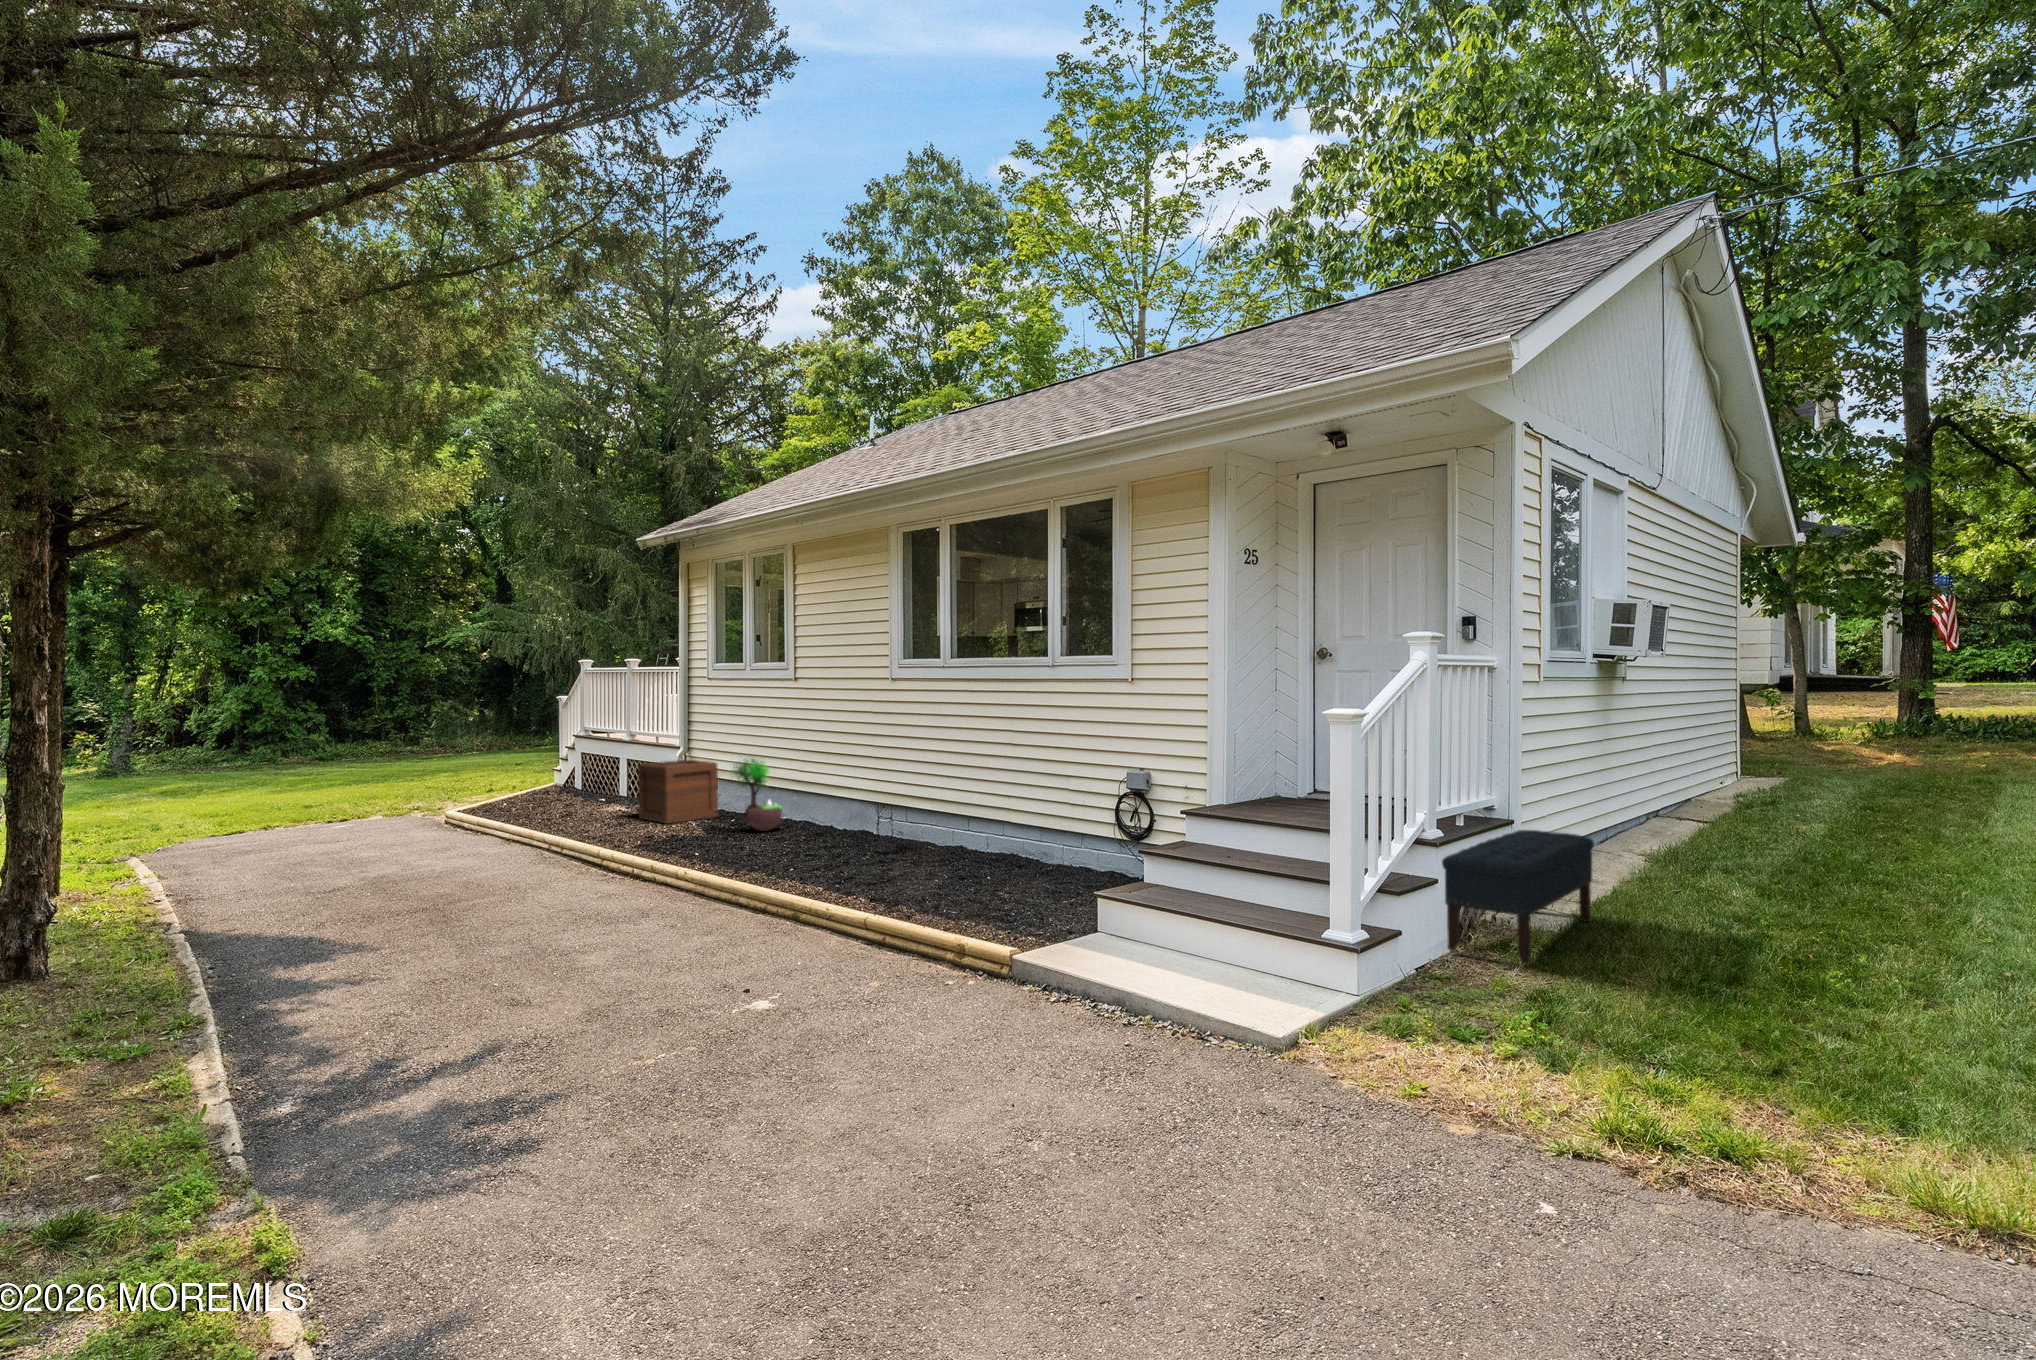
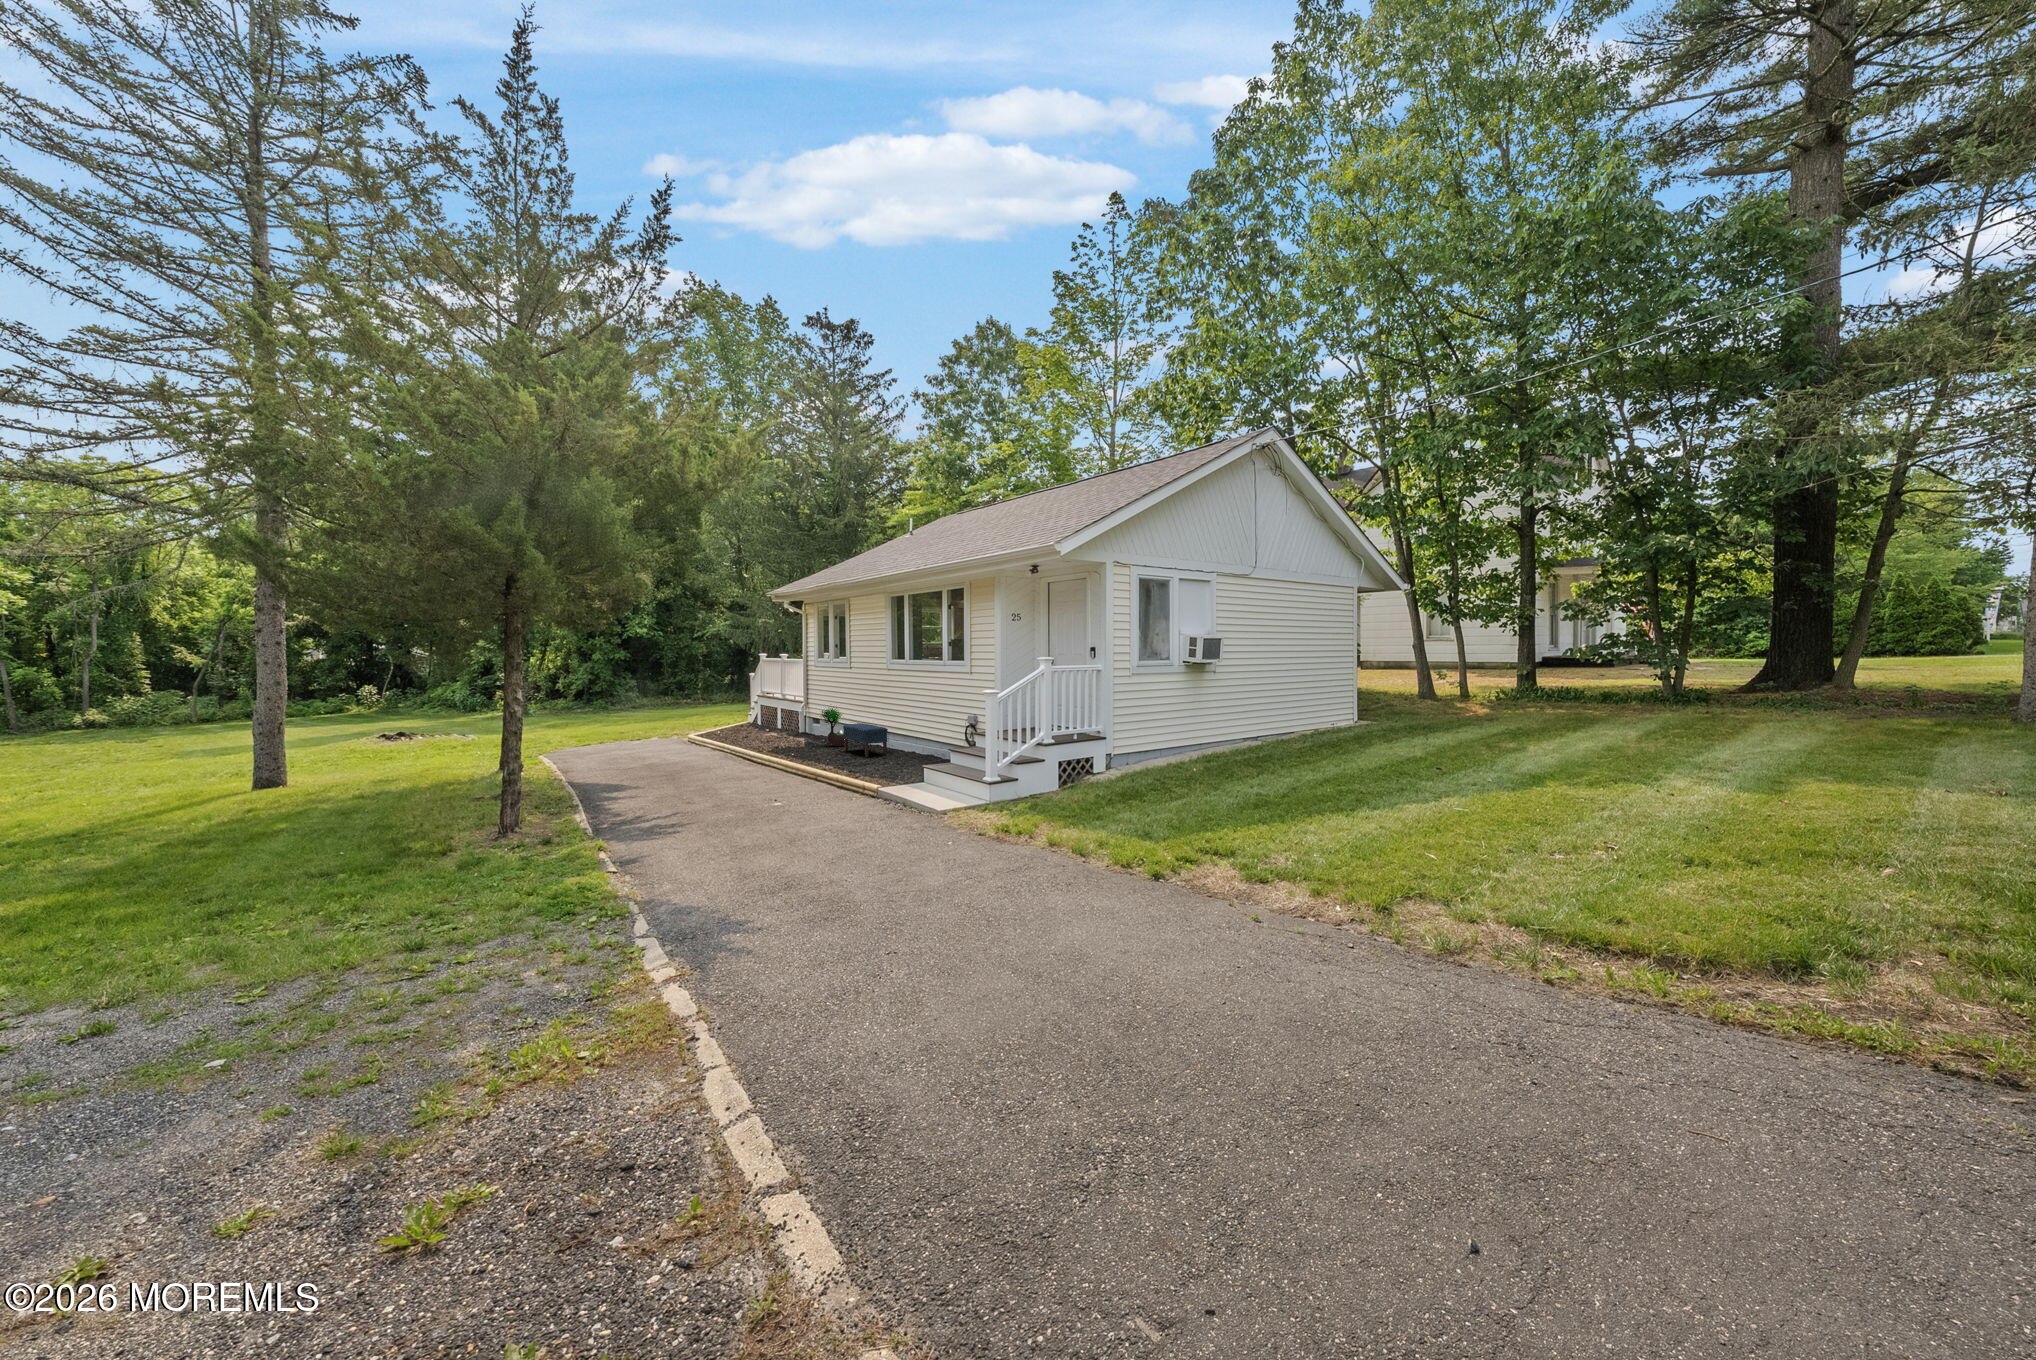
wooden crate: present [638,760,718,824] -> none [781,709,822,743]
bench: present [1442,830,1594,964] -> present [843,723,888,757]

